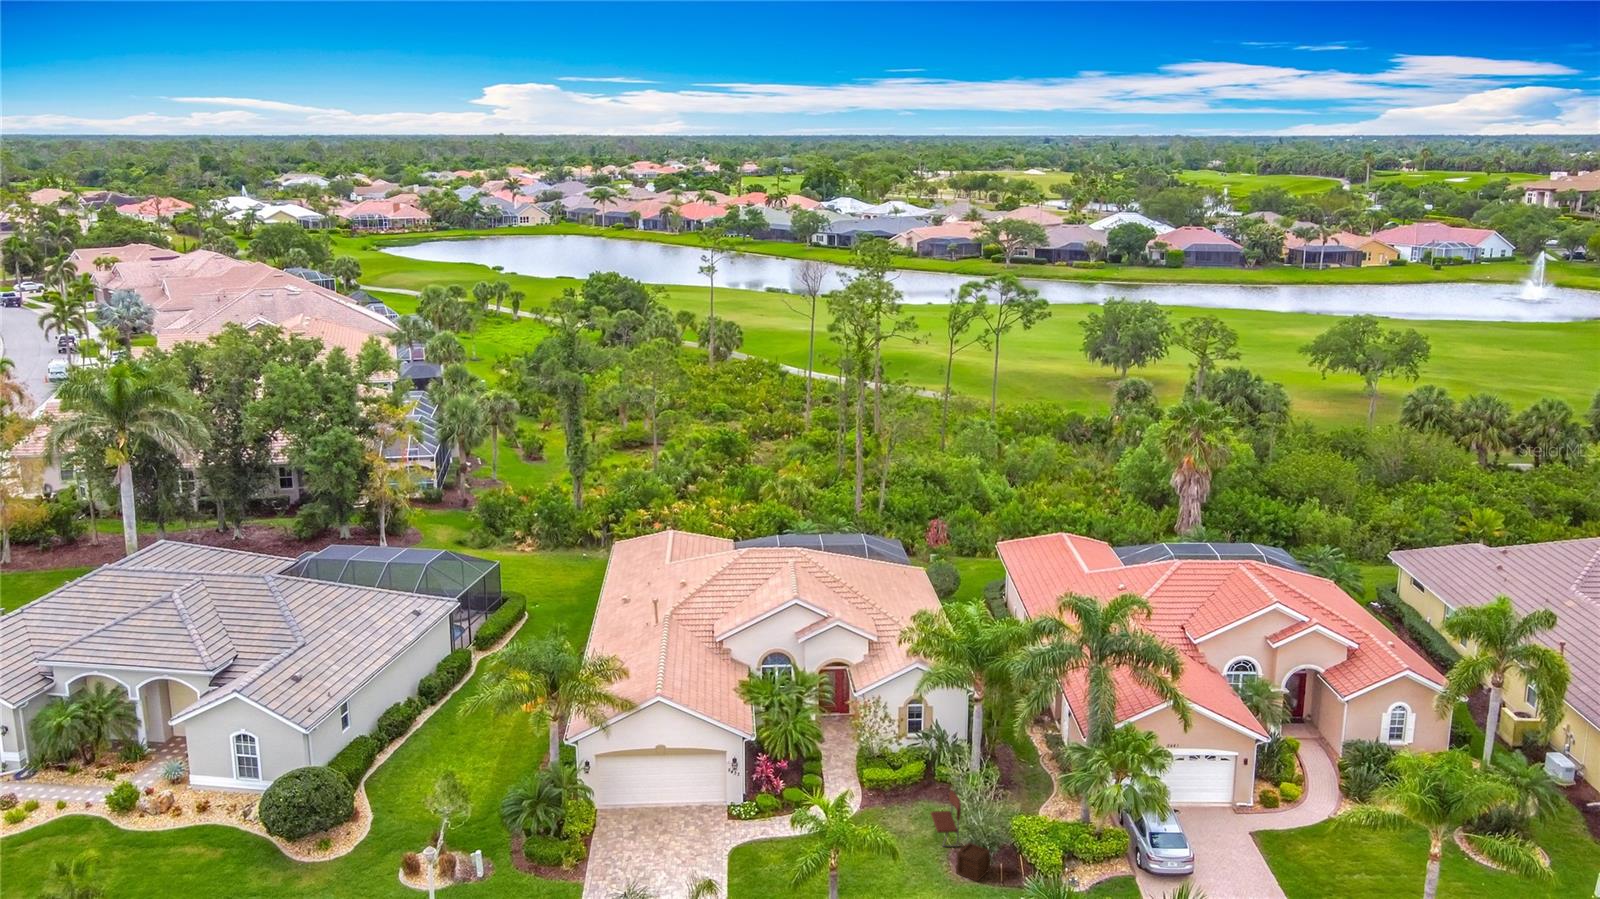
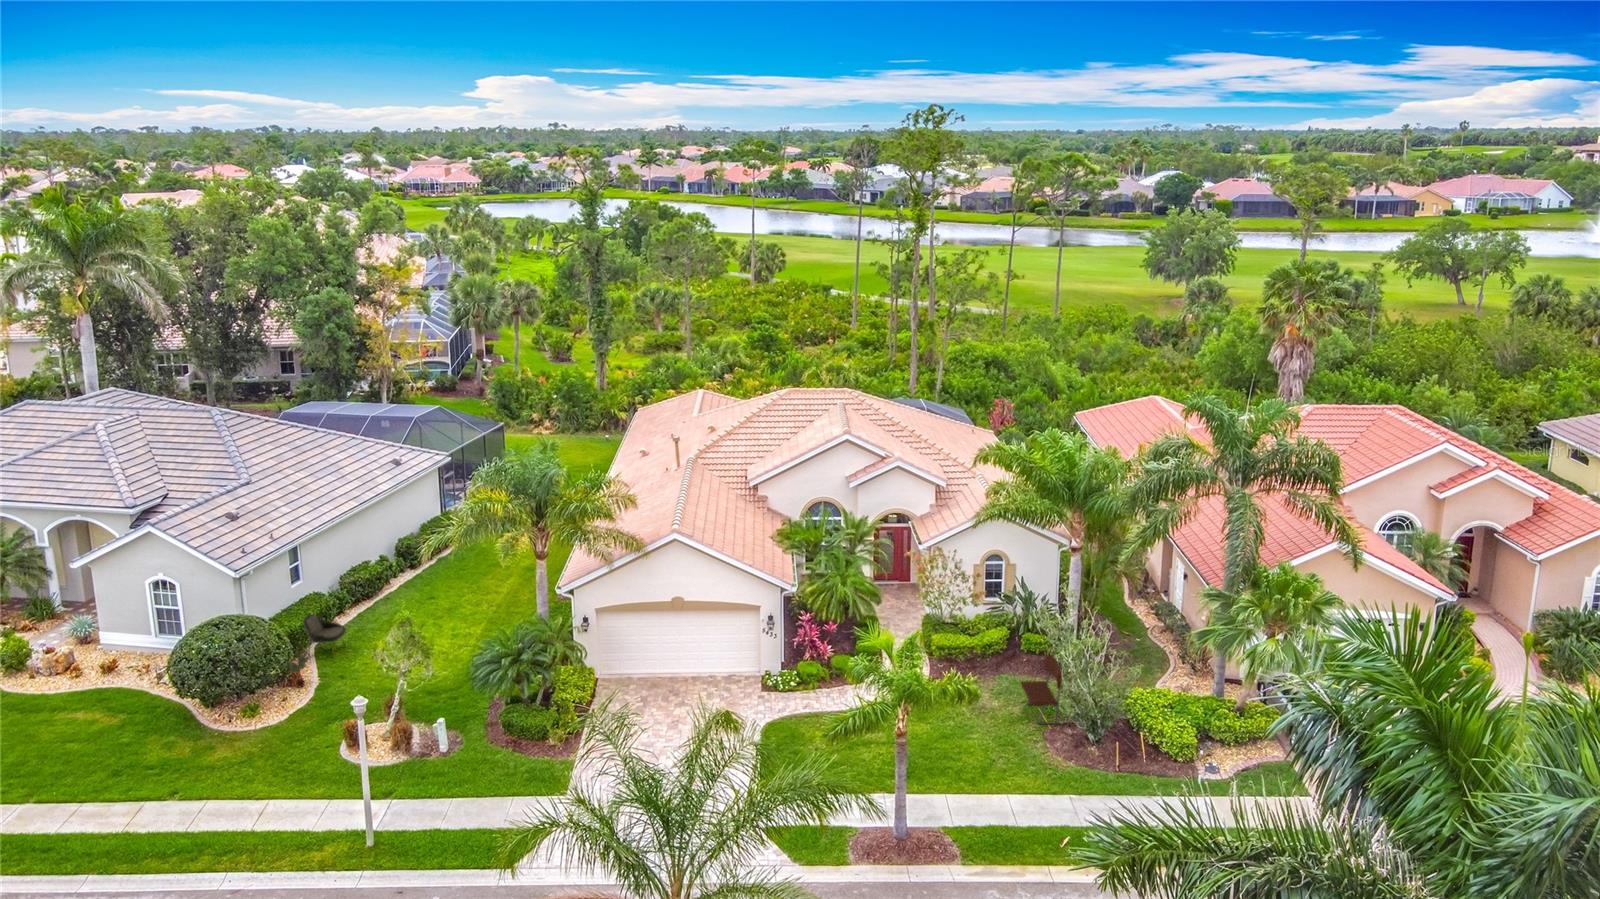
lounge chair: none [357,758,390,795] -> present [303,614,346,651]
potted tree: none [349,791,368,822] -> present [288,650,310,687]
wooden crate: present [956,843,990,881] -> none [1059,715,1105,765]

